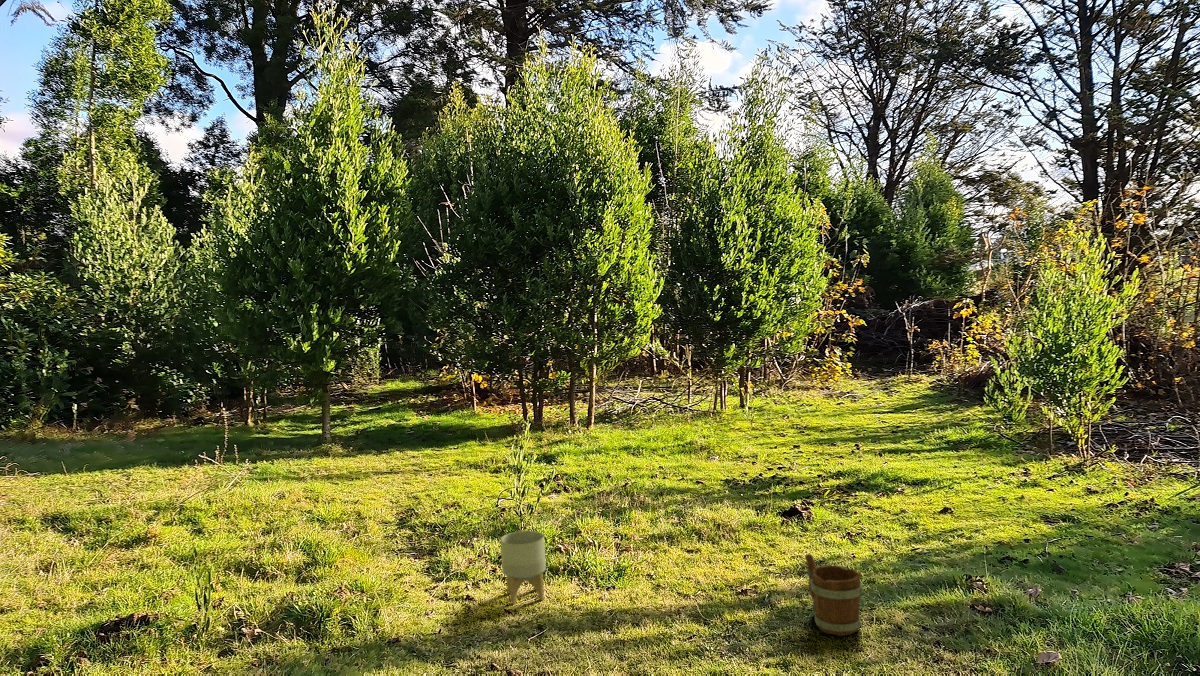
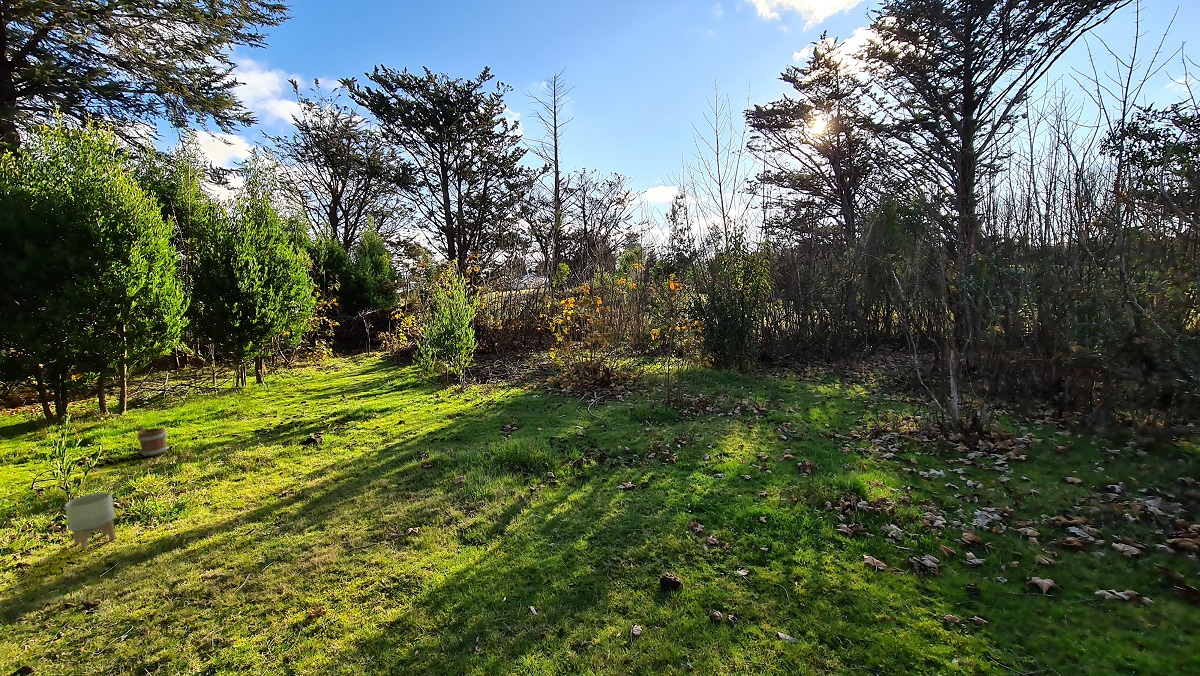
bucket: present [805,554,864,636] -> present [137,426,167,456]

